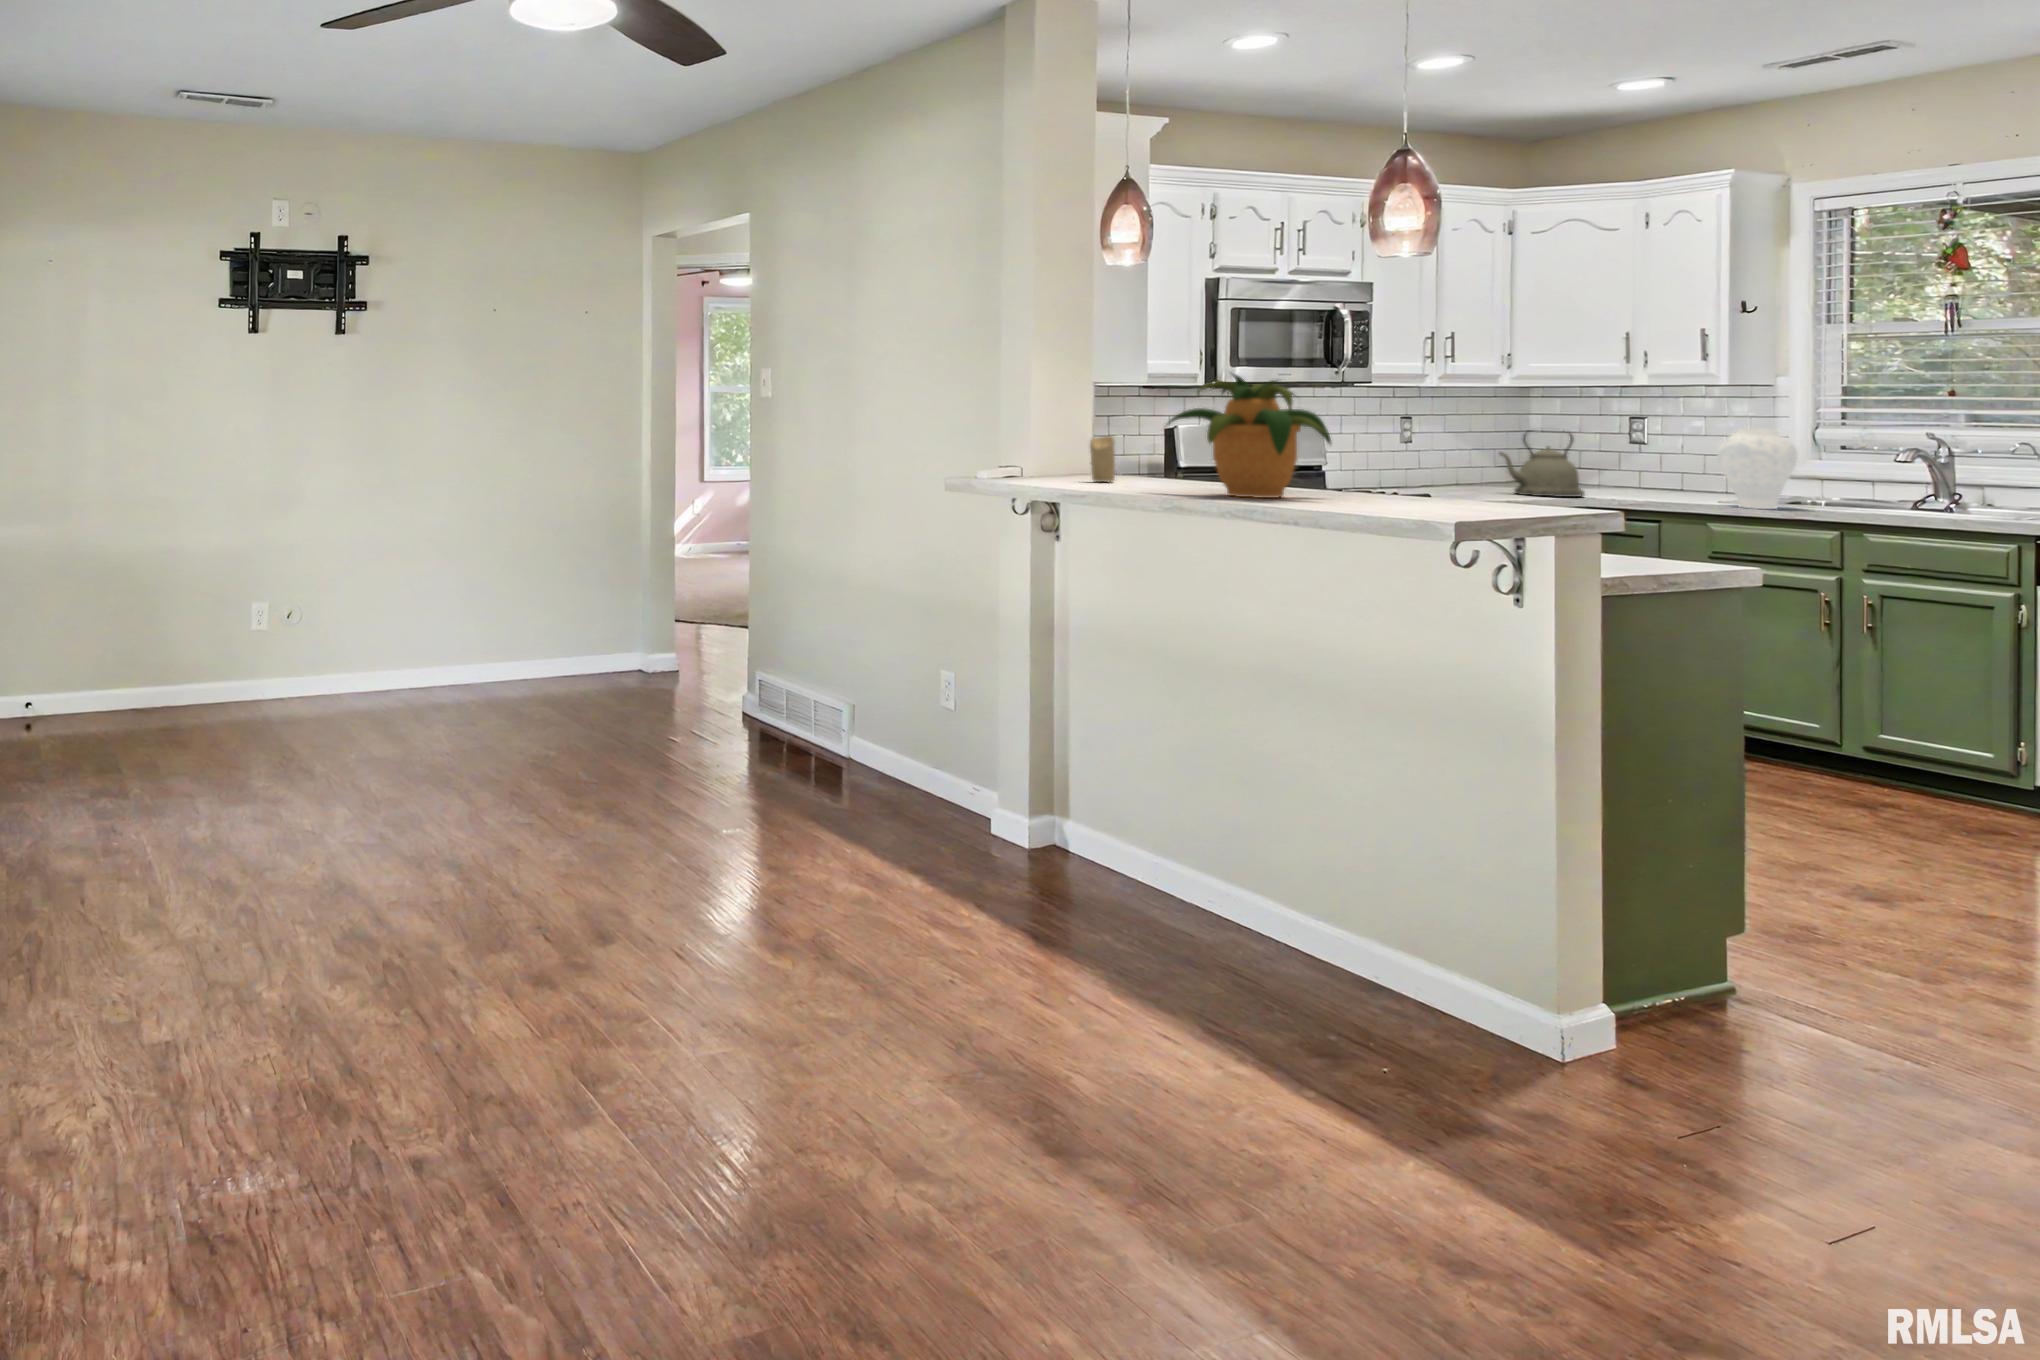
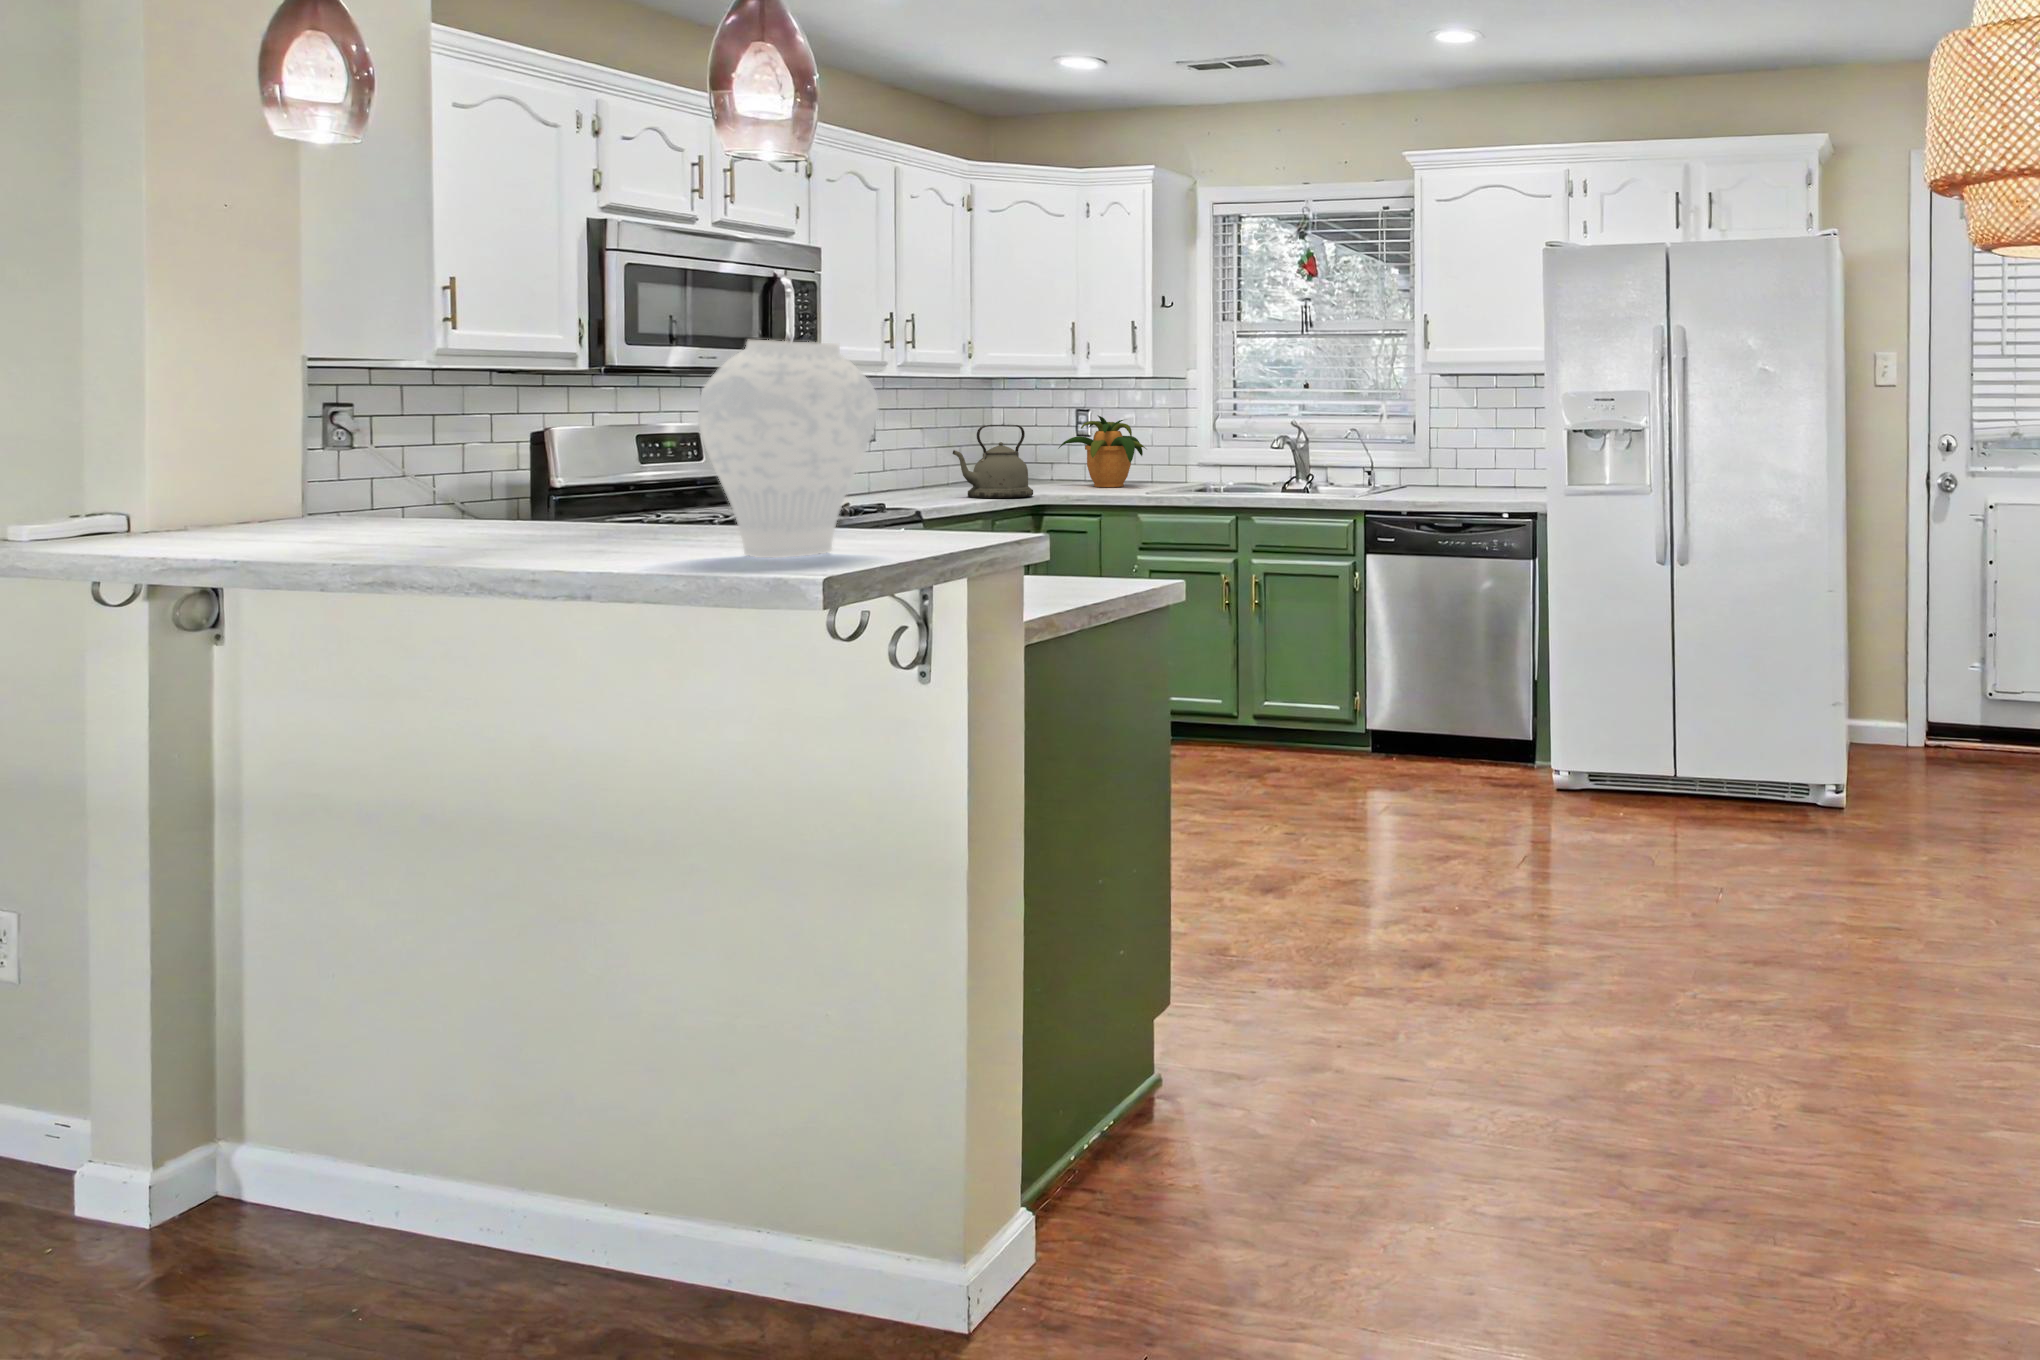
potted plant: present [1167,374,1331,498] -> present [1059,416,1146,487]
vase: present [1717,429,1798,509] -> present [698,340,879,558]
candle: present [1090,436,1115,482] -> none [305,452,355,532]

